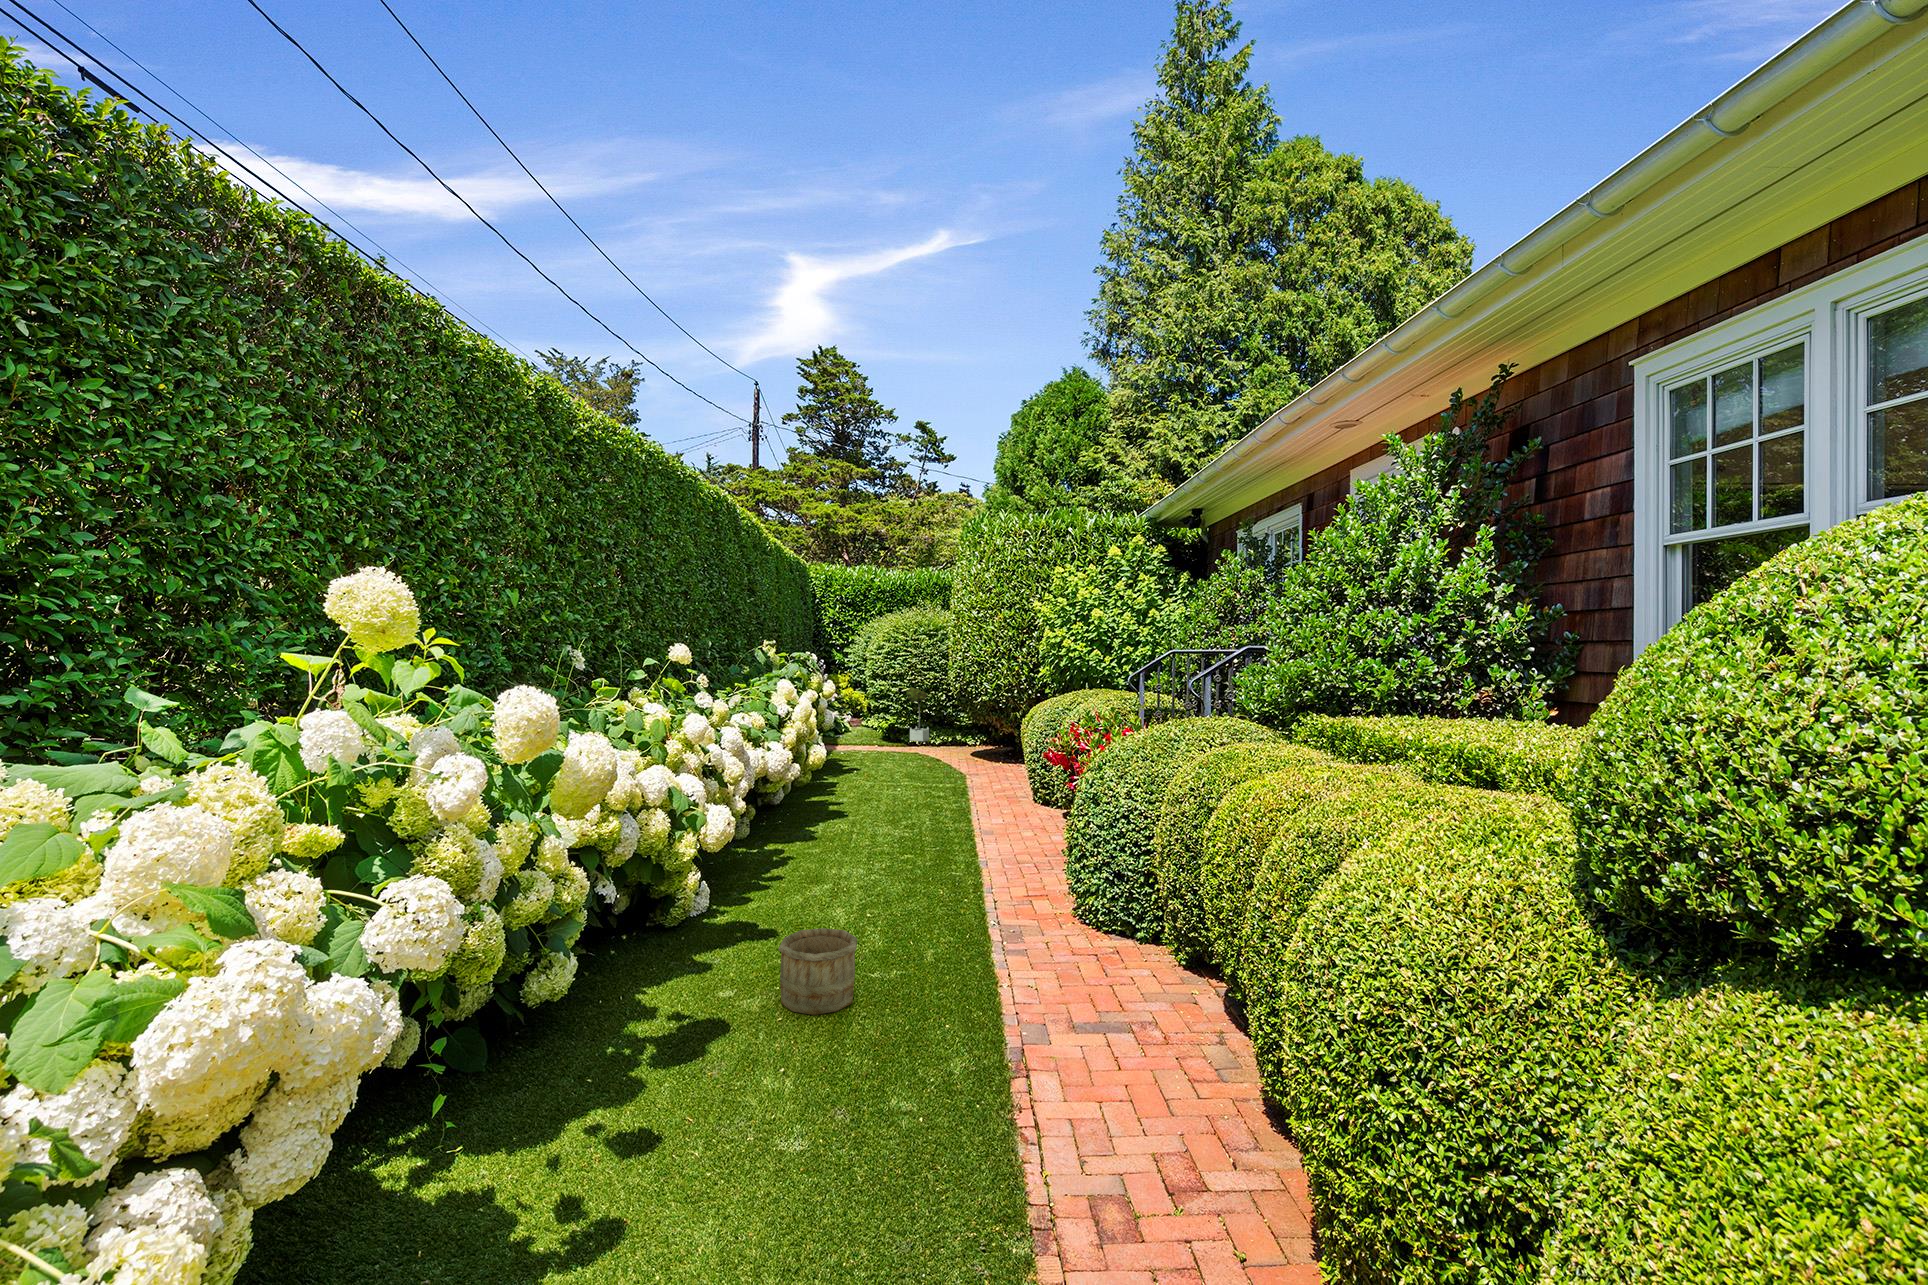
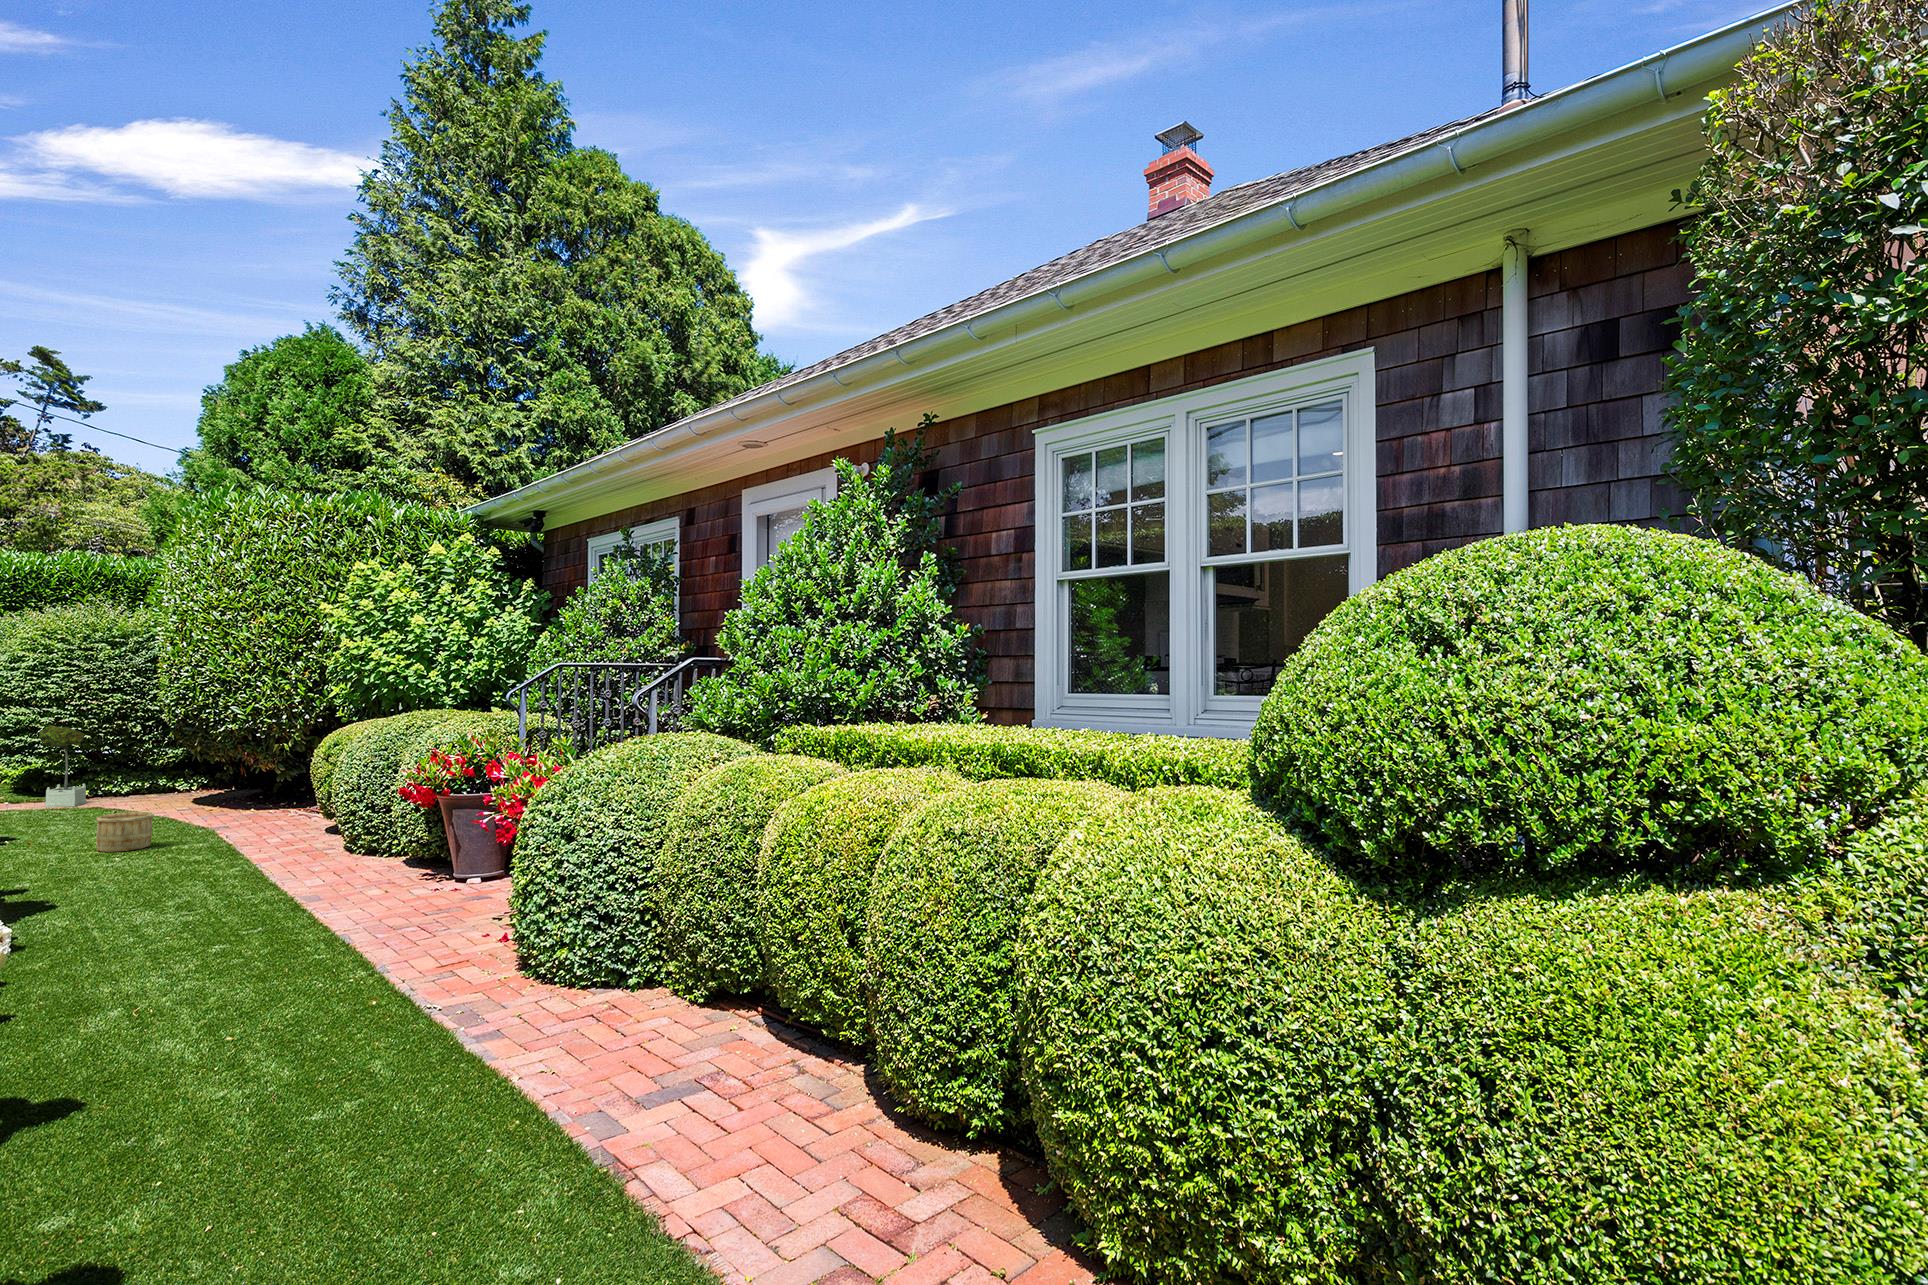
wooden bucket: present [779,928,857,1015] -> present [96,812,154,852]

